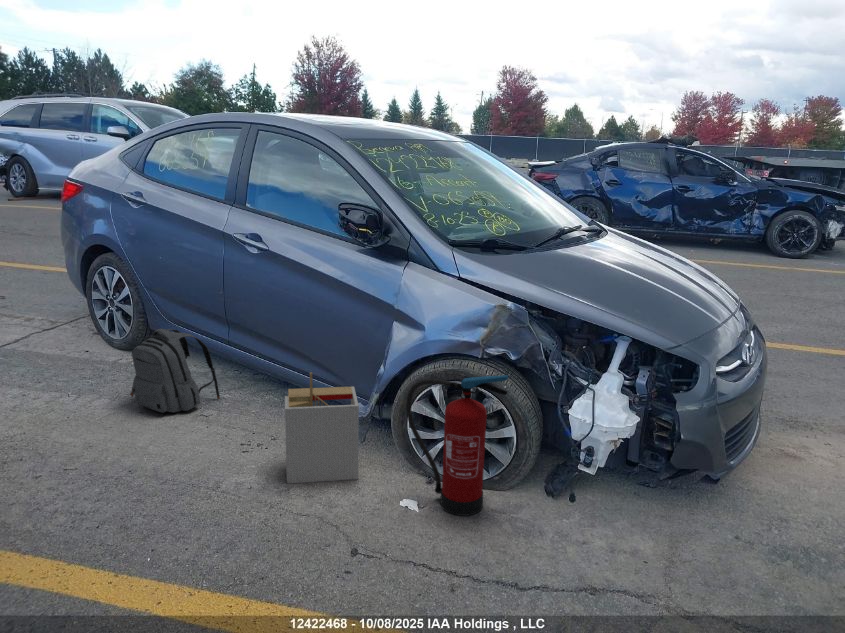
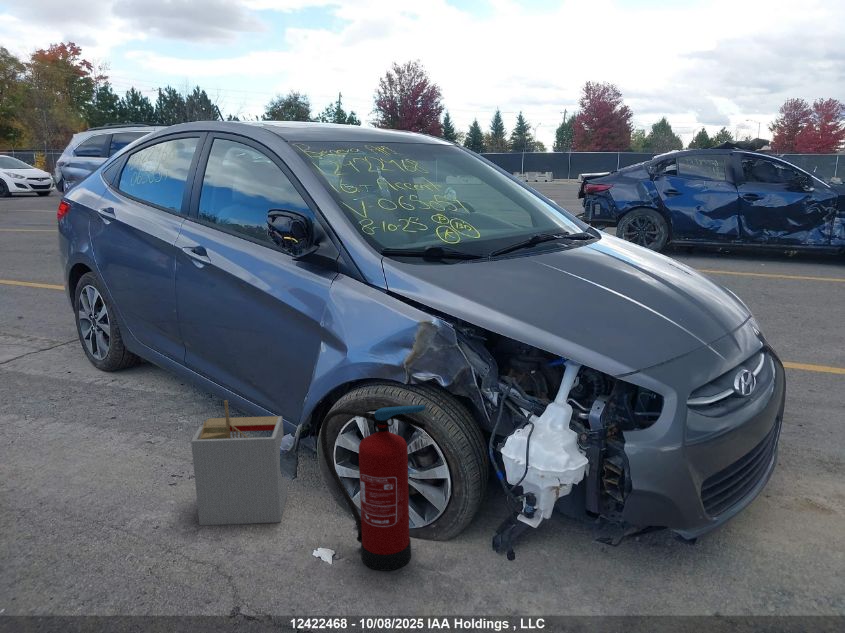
backpack: present [130,329,220,413] -> none [74,352,173,442]

